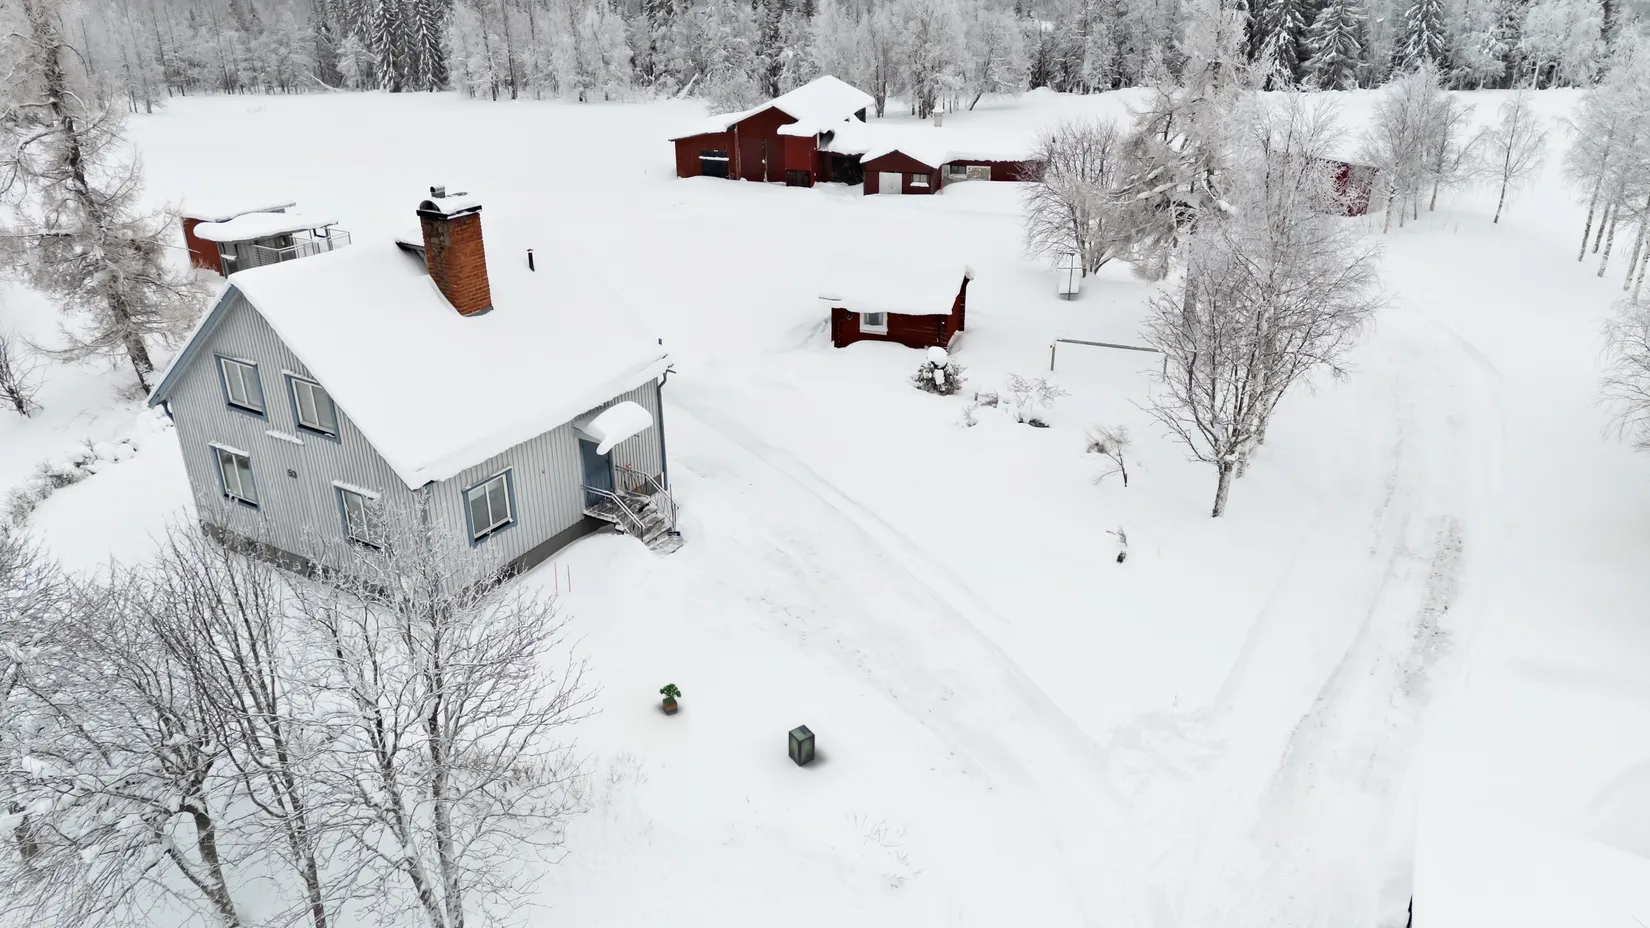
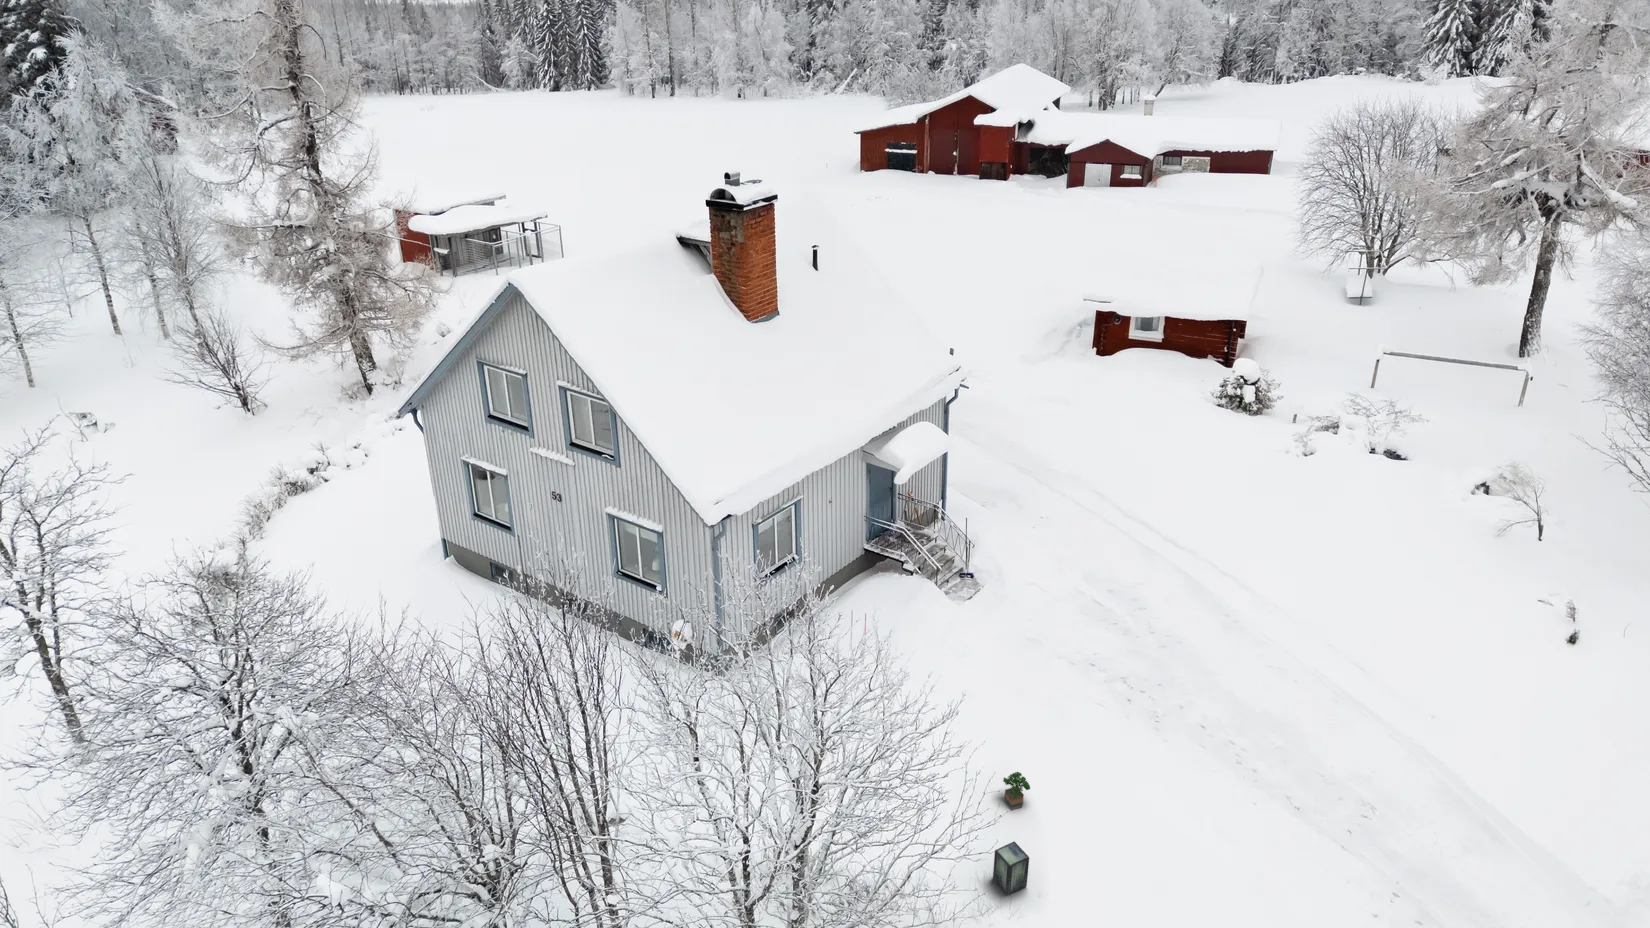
storage box: present [788,725,815,766] -> present [993,842,1029,895]

